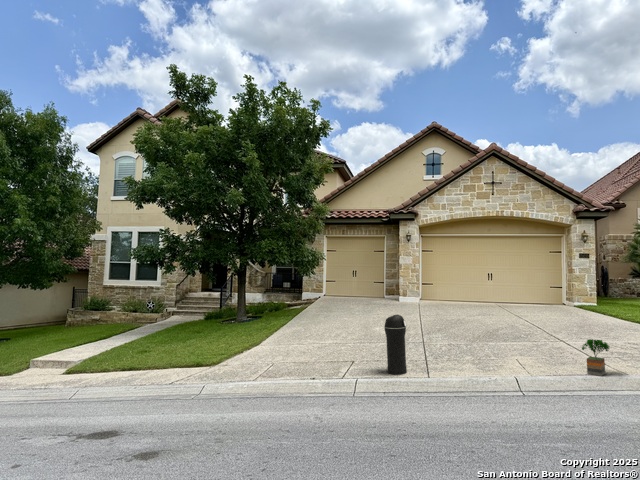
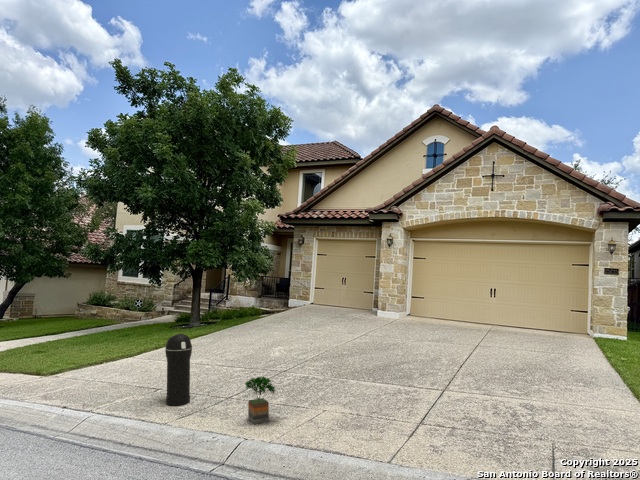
potted tree: present [582,339,609,376] -> present [245,377,275,424]

